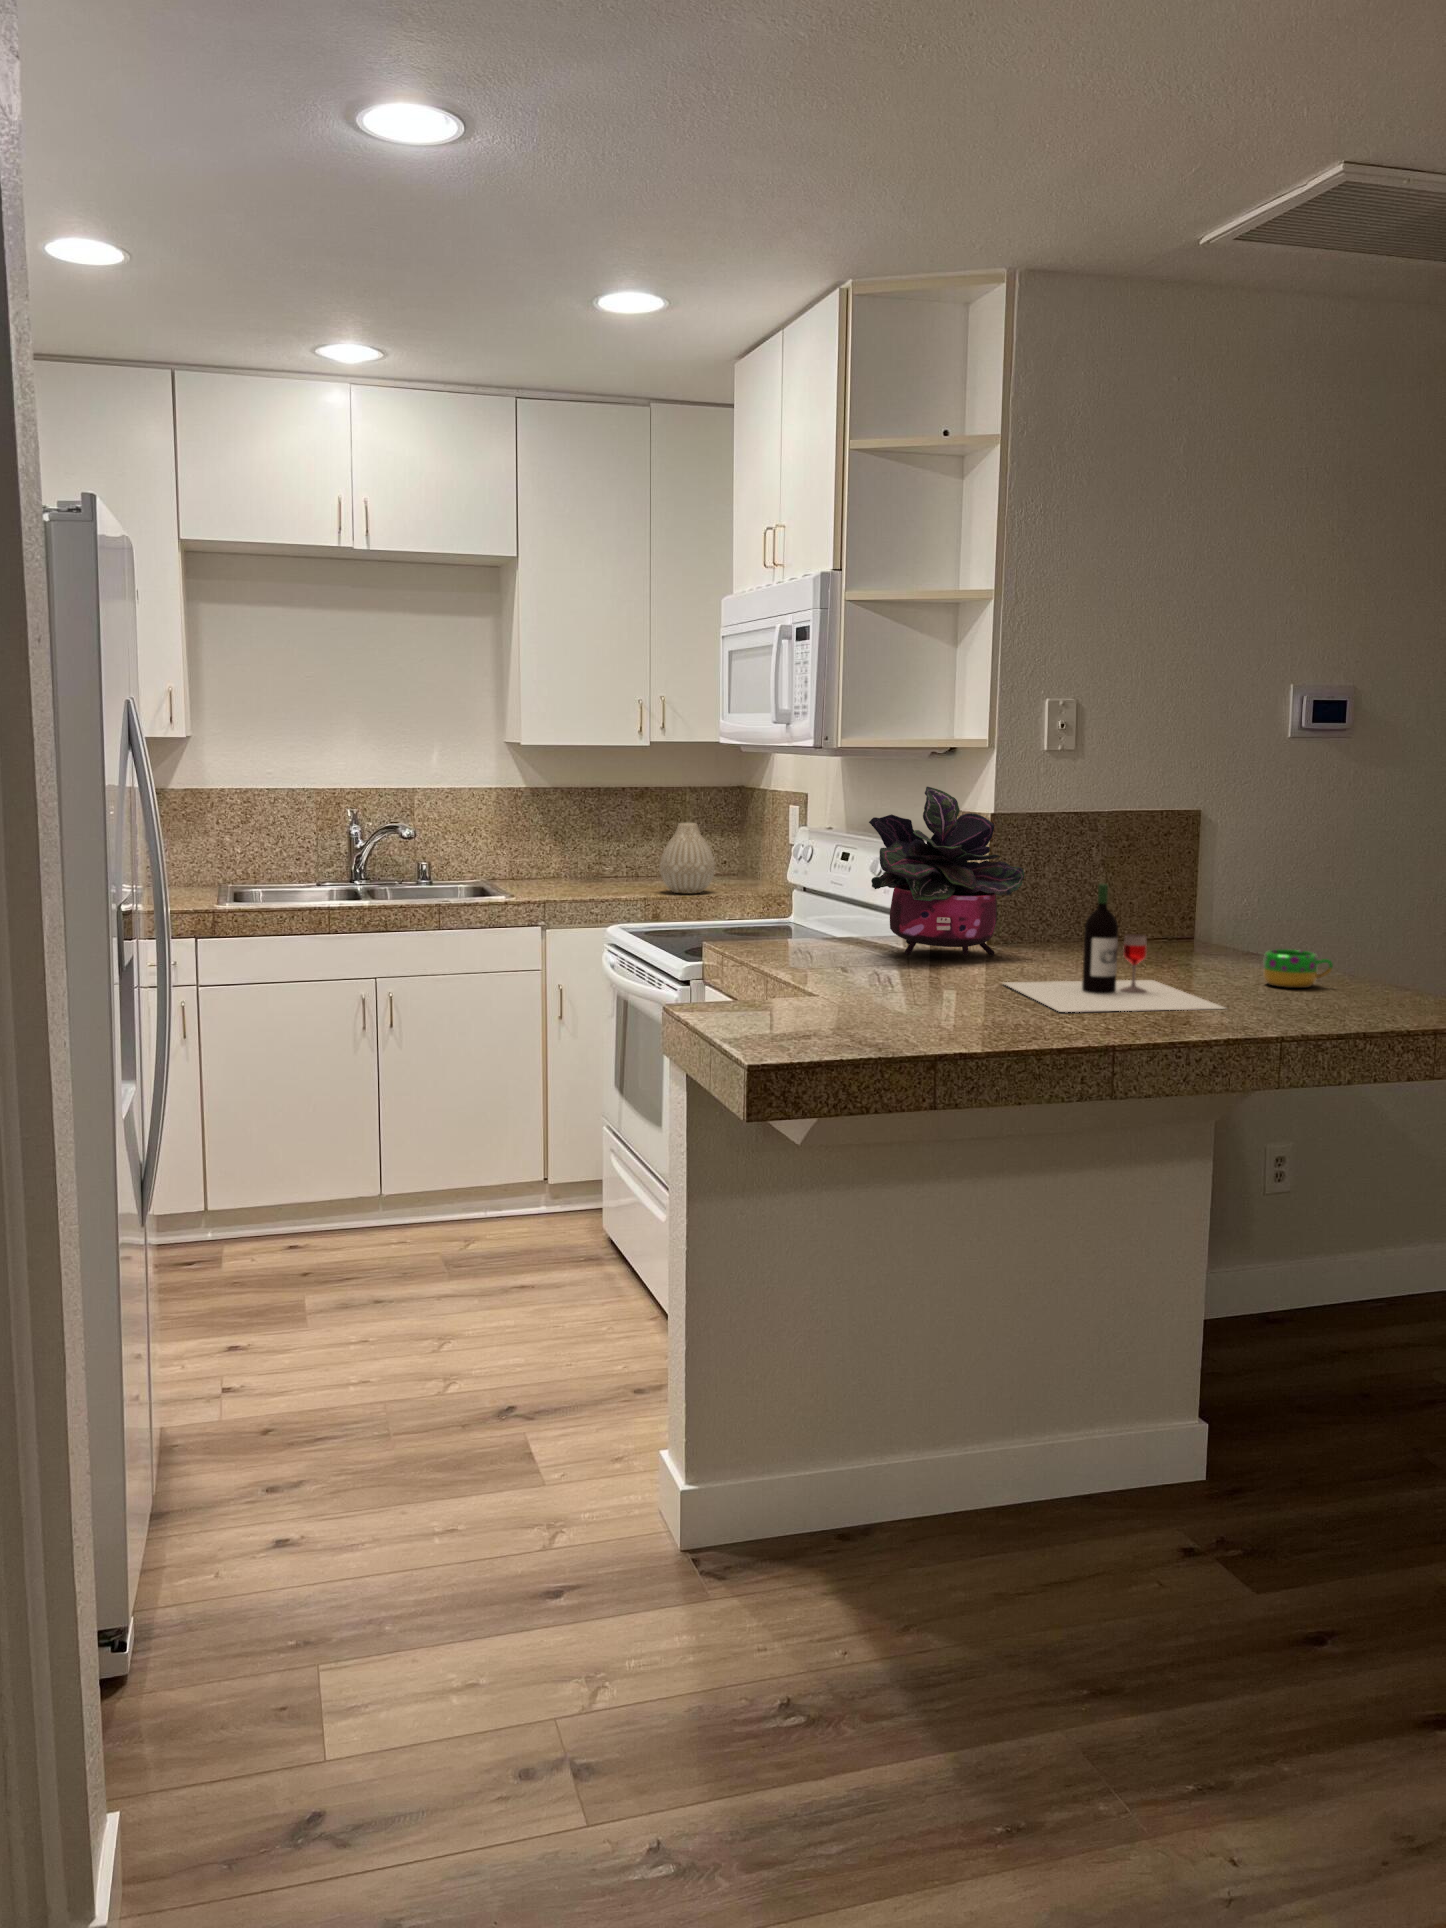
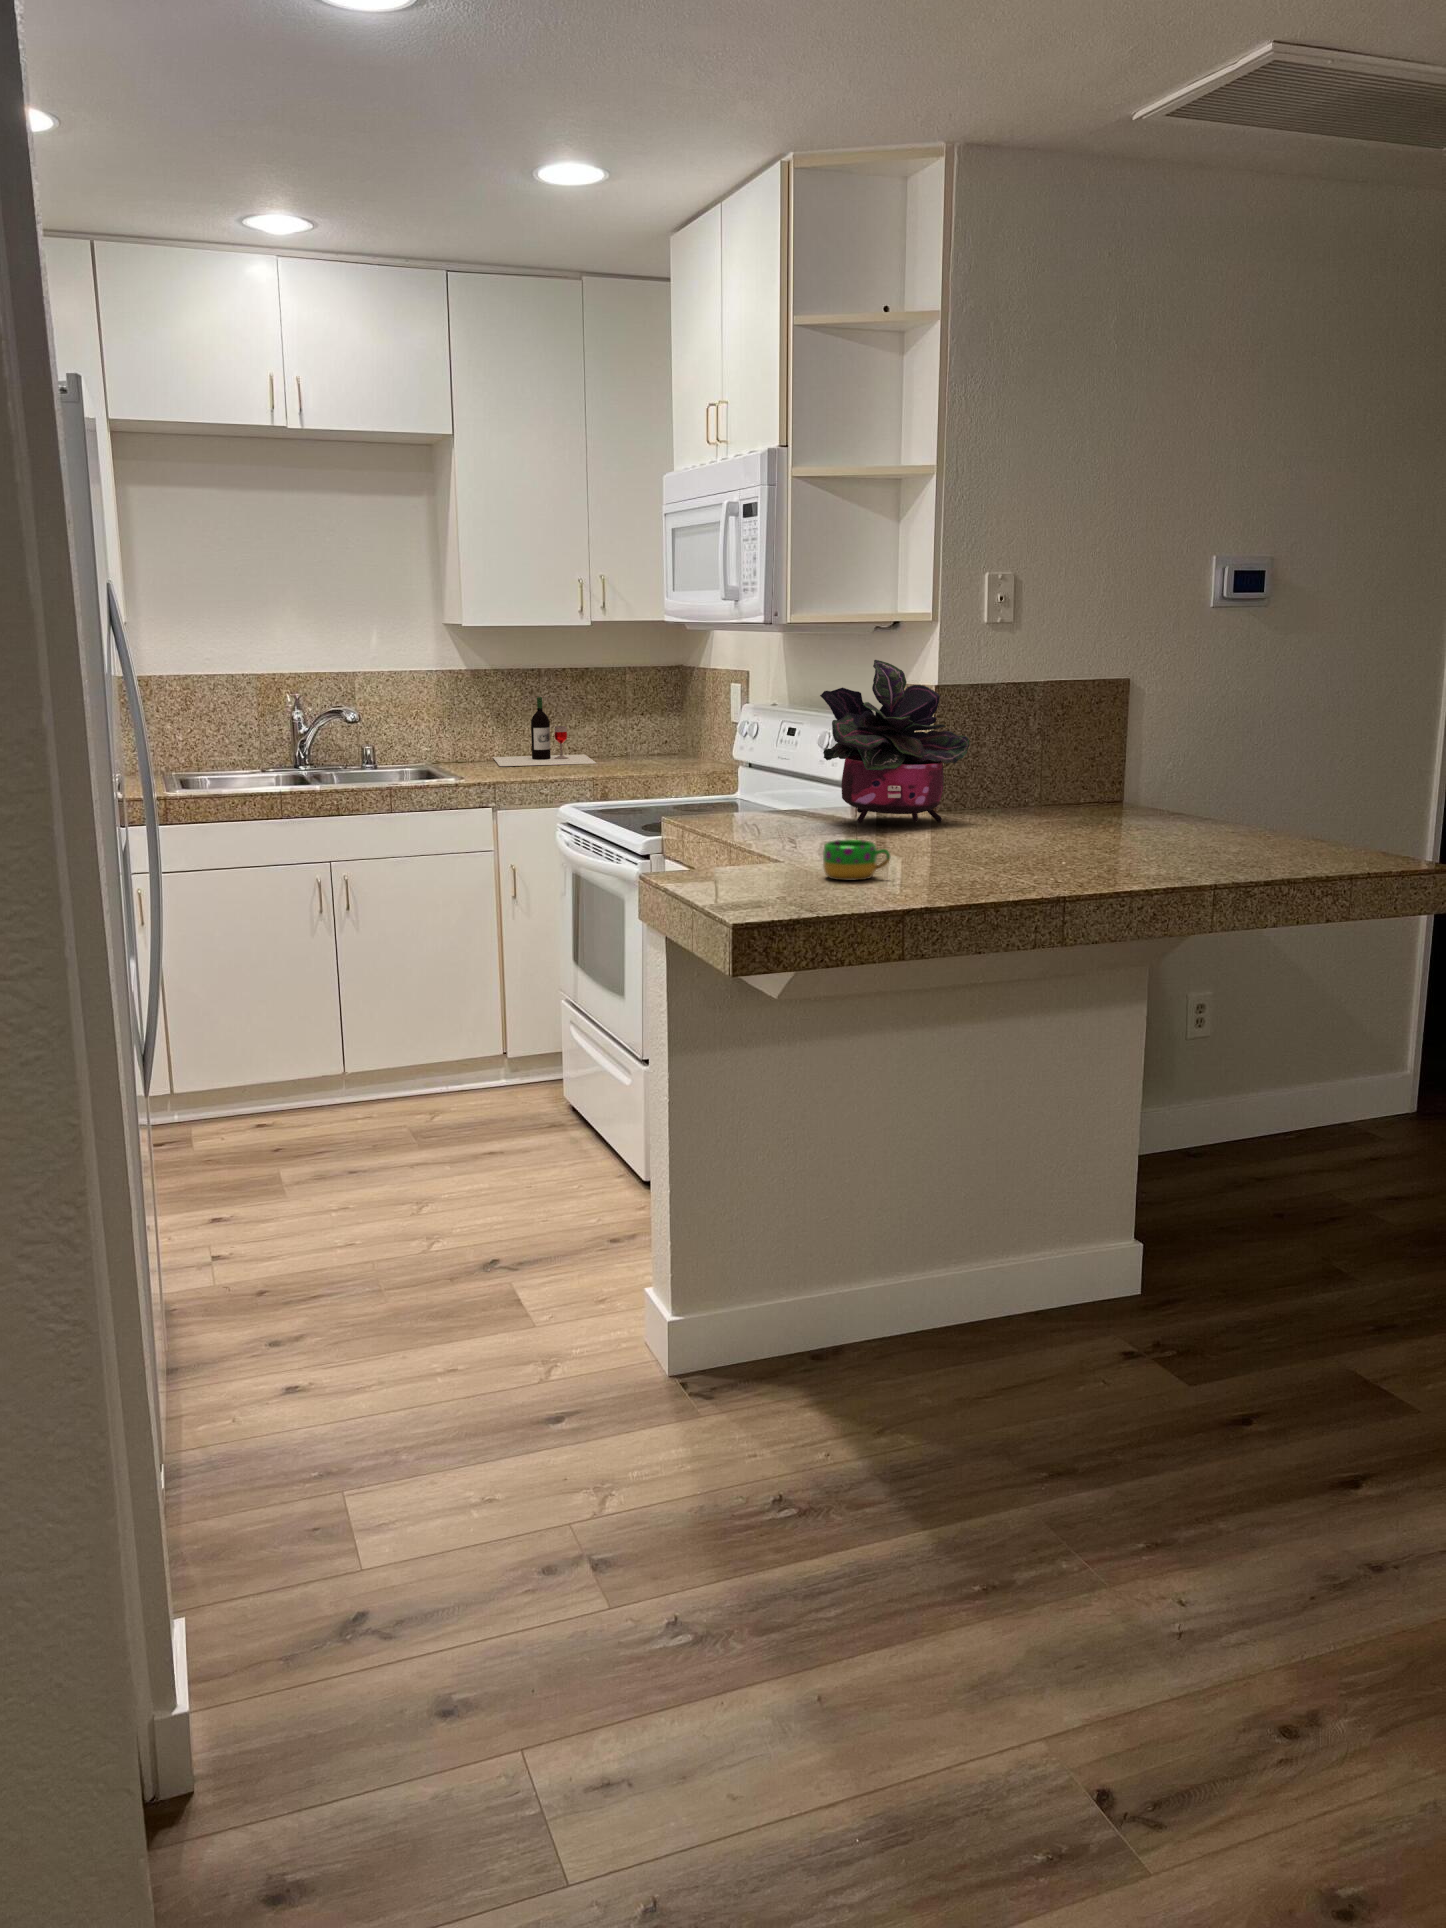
vase: present [660,823,715,894] -> none [605,701,659,771]
wine bottle: present [1004,884,1224,1012] -> present [493,697,596,766]
mug: present [1263,949,1333,988] -> present [823,840,890,881]

